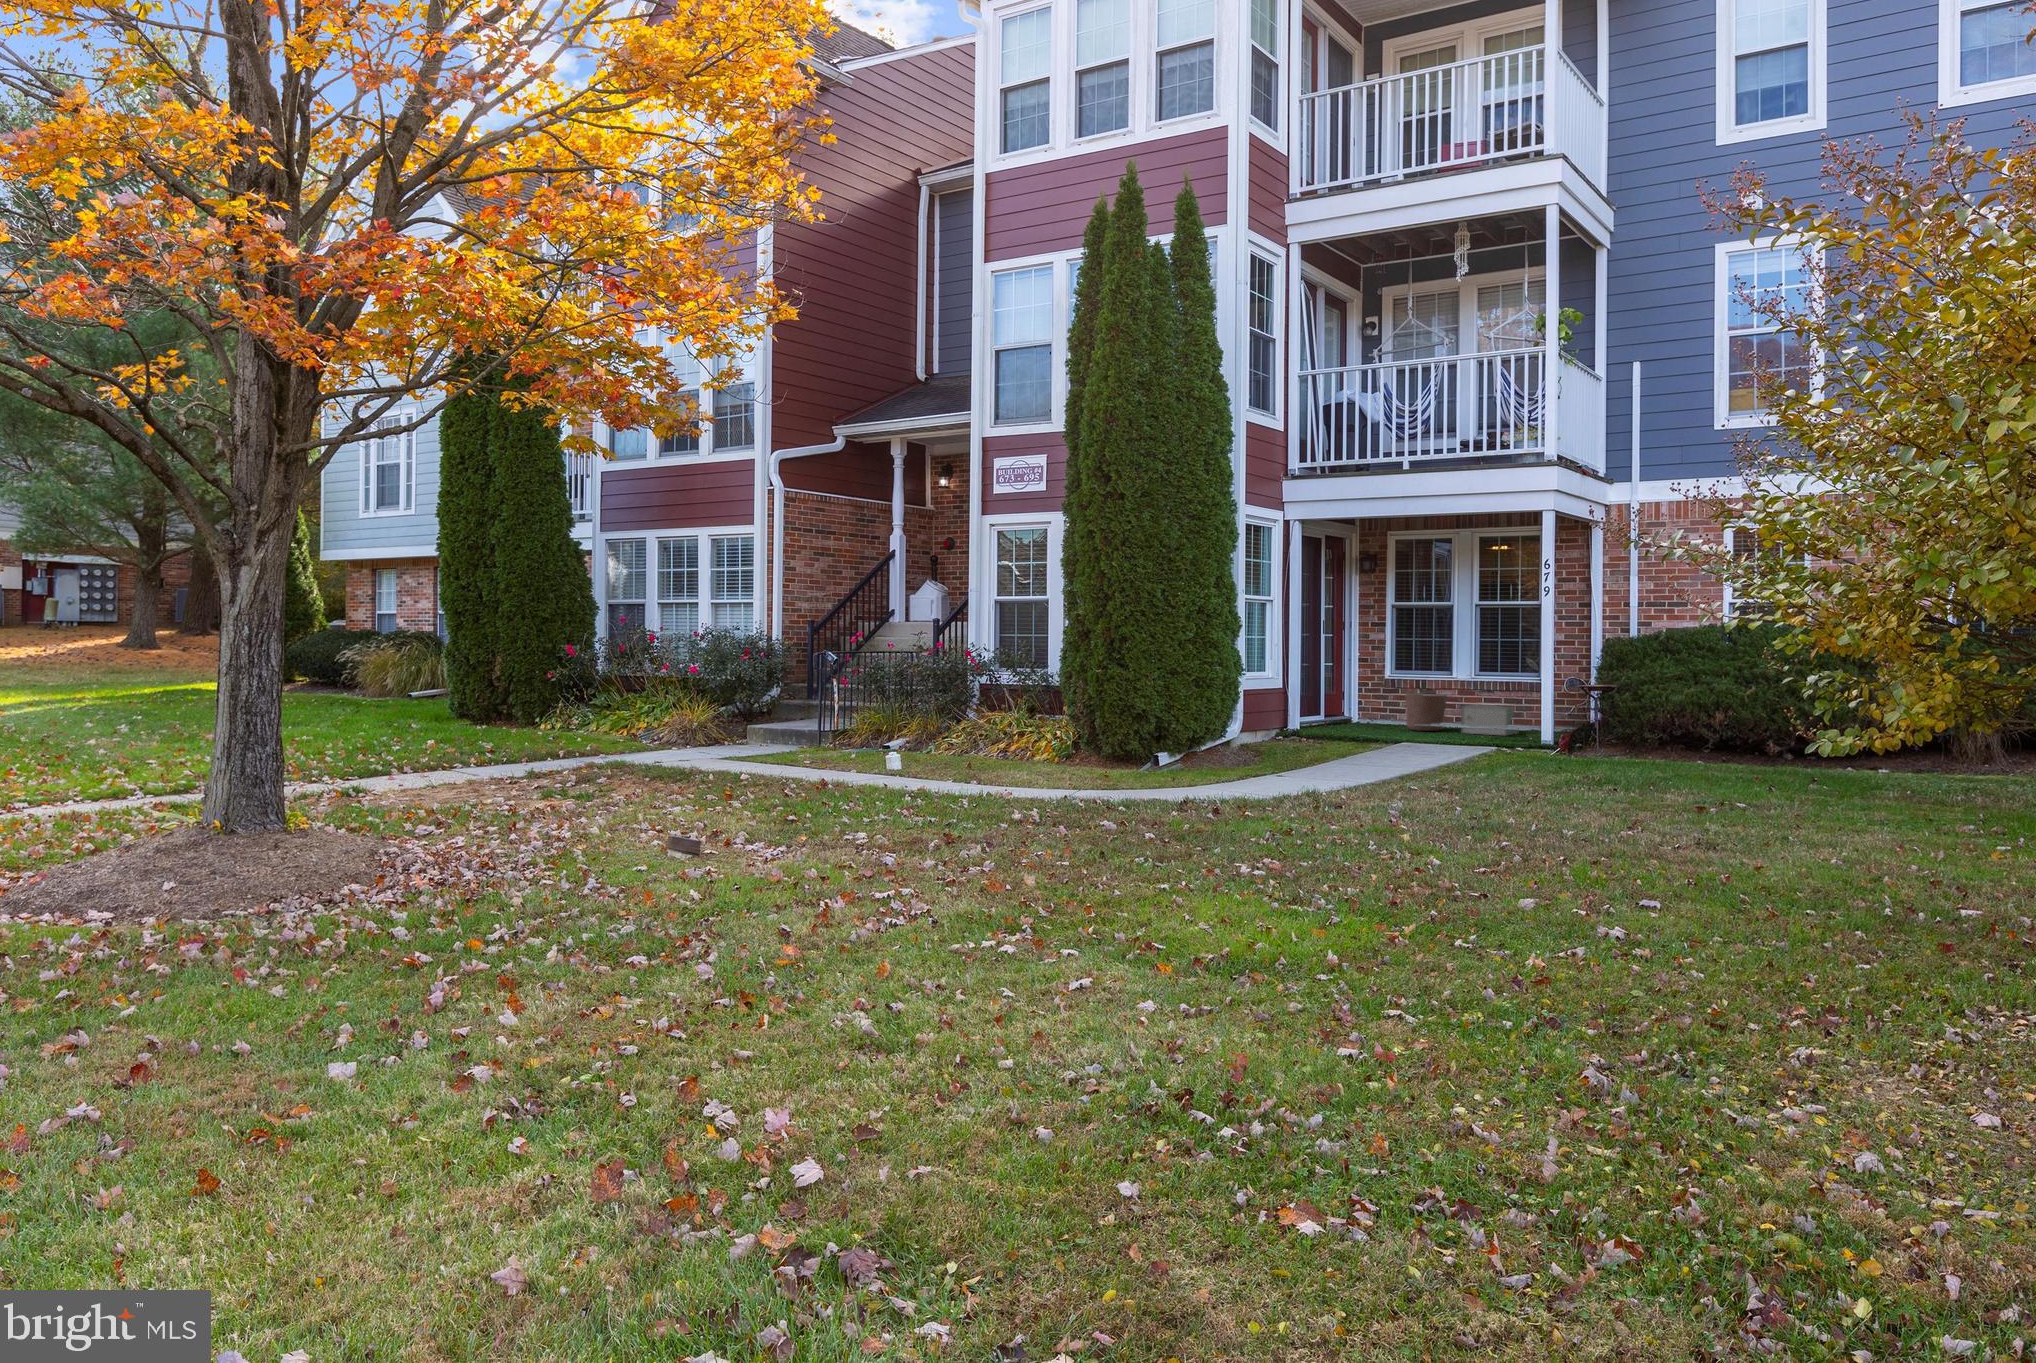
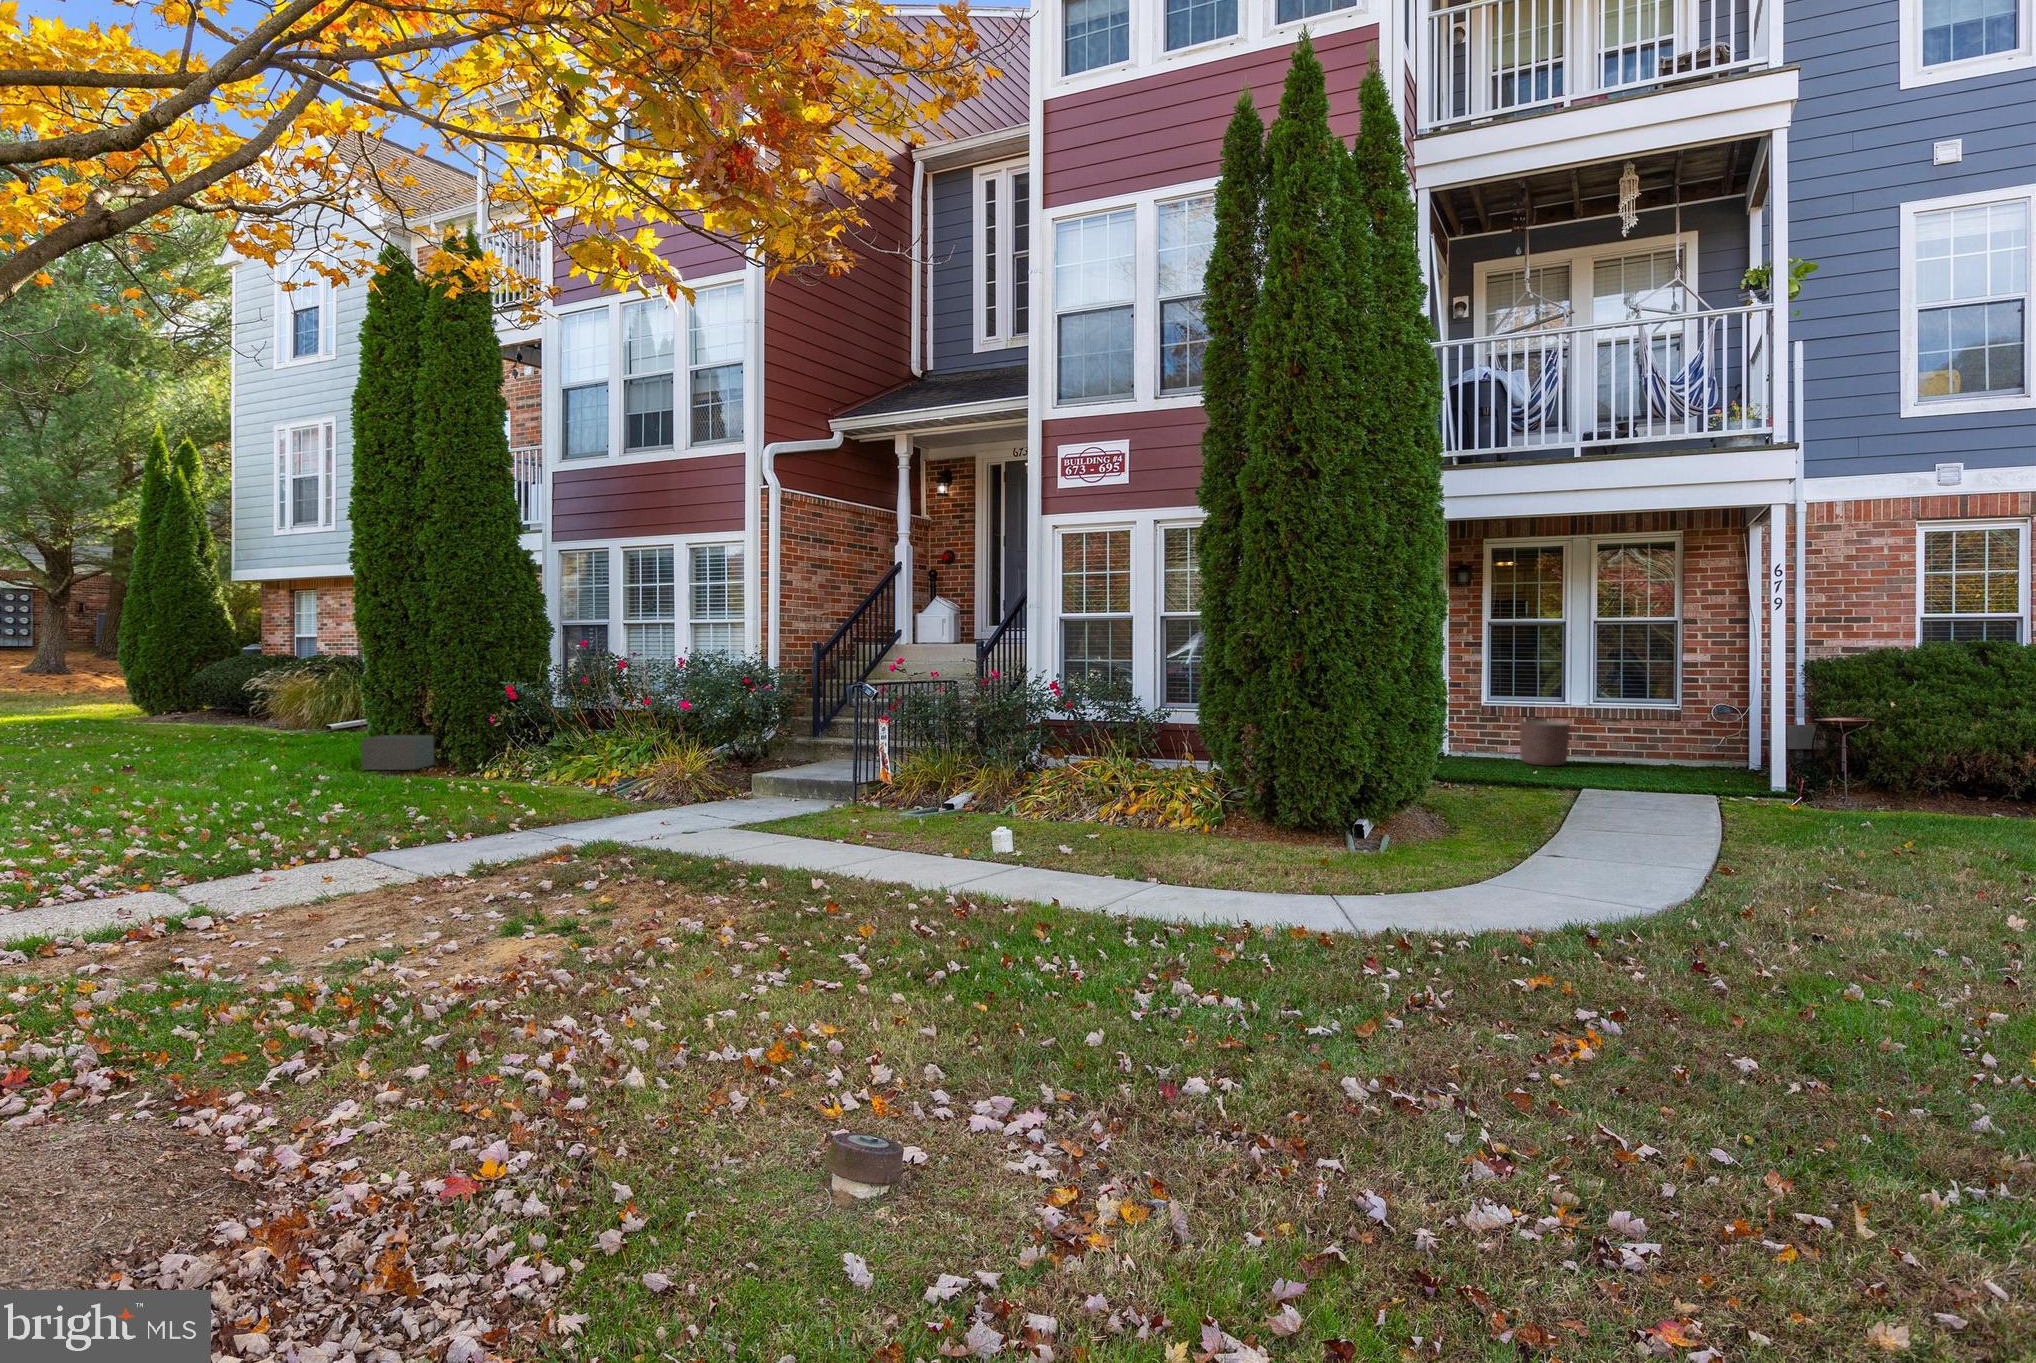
storage box: present [1461,704,1519,736] -> present [361,735,434,770]

